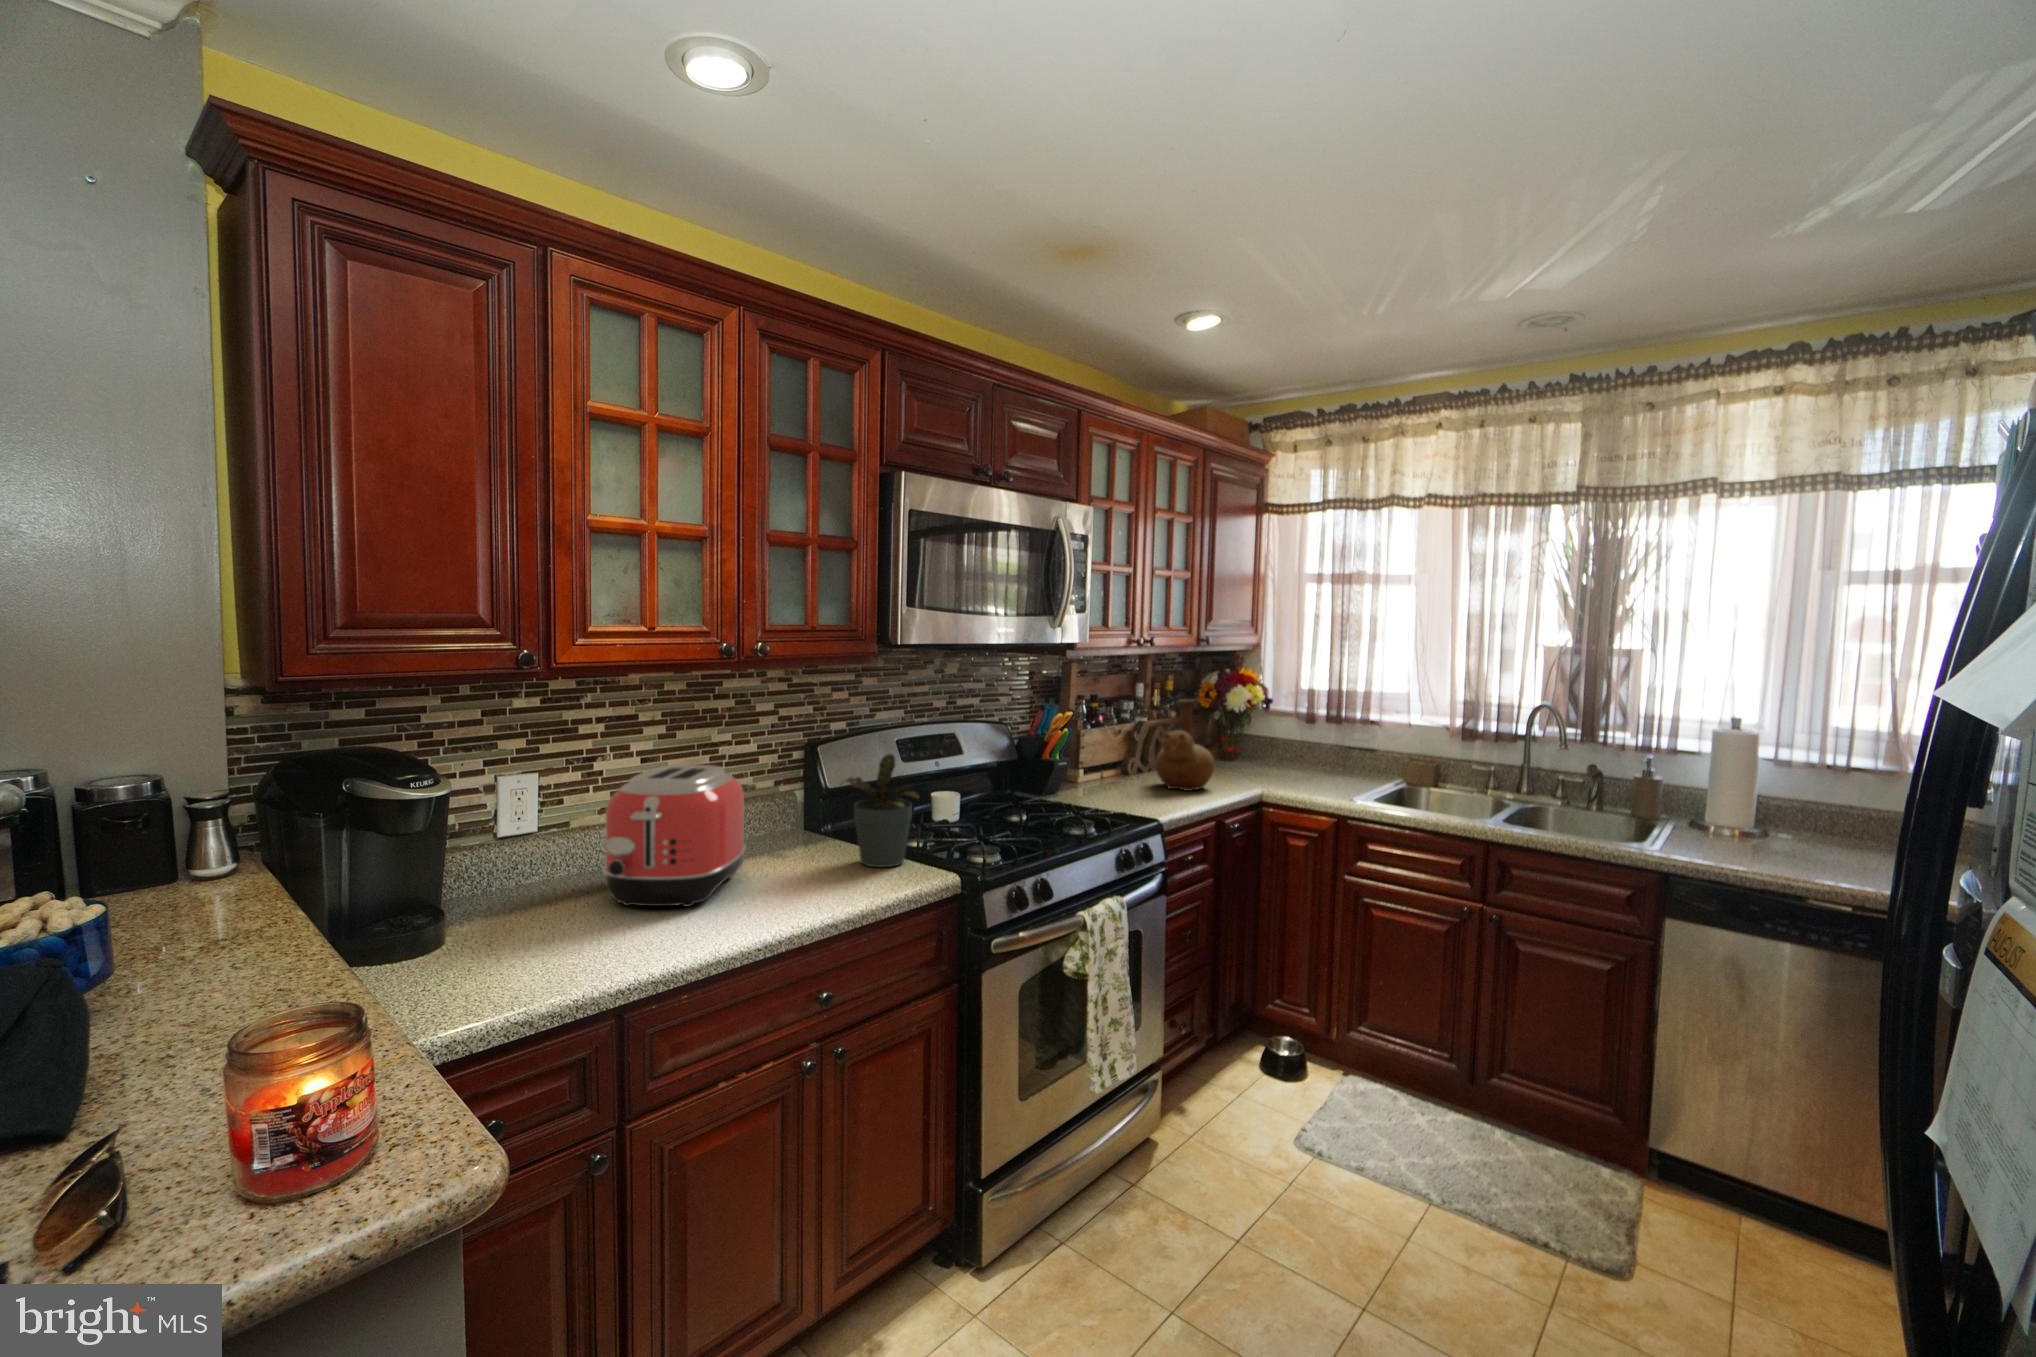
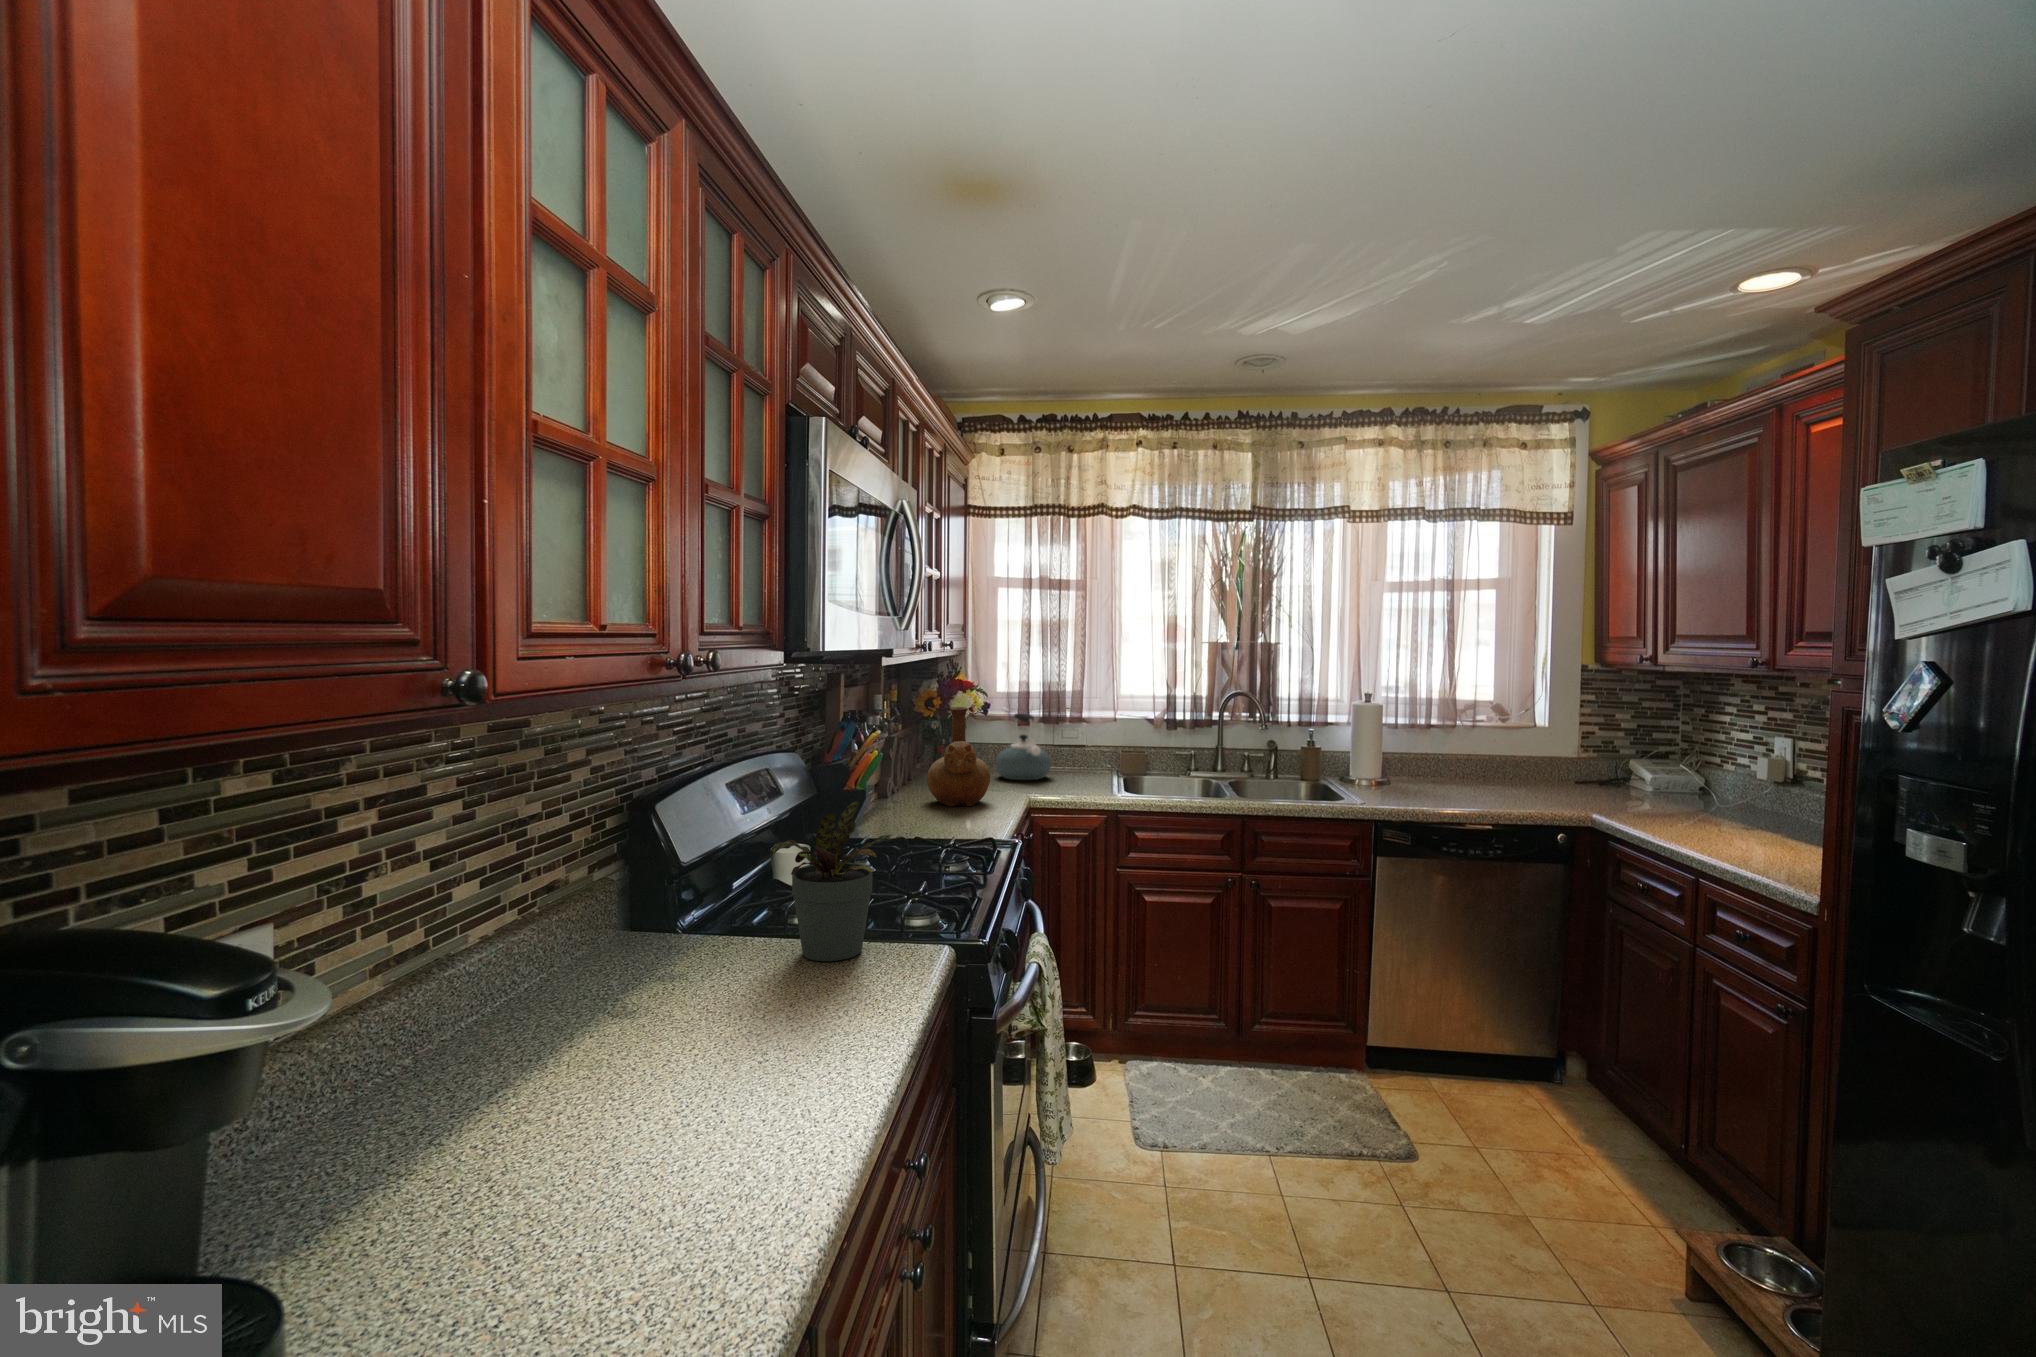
kettle: none [1266,711,1323,778] -> present [996,713,1051,780]
toaster: present [603,765,746,907] -> none [504,854,736,1125]

